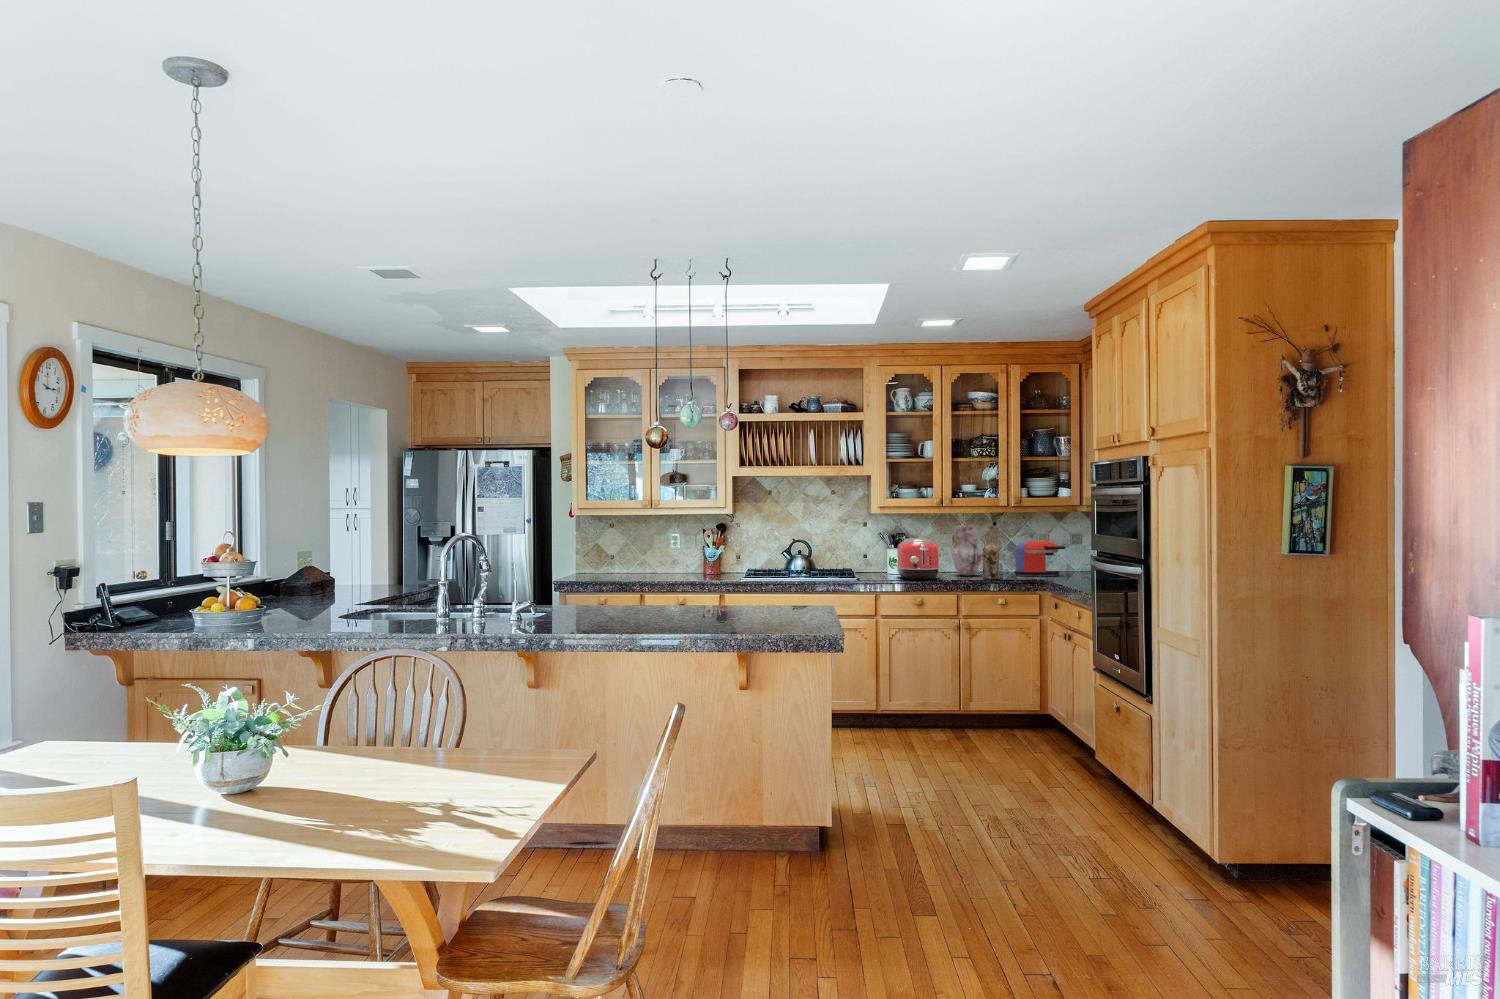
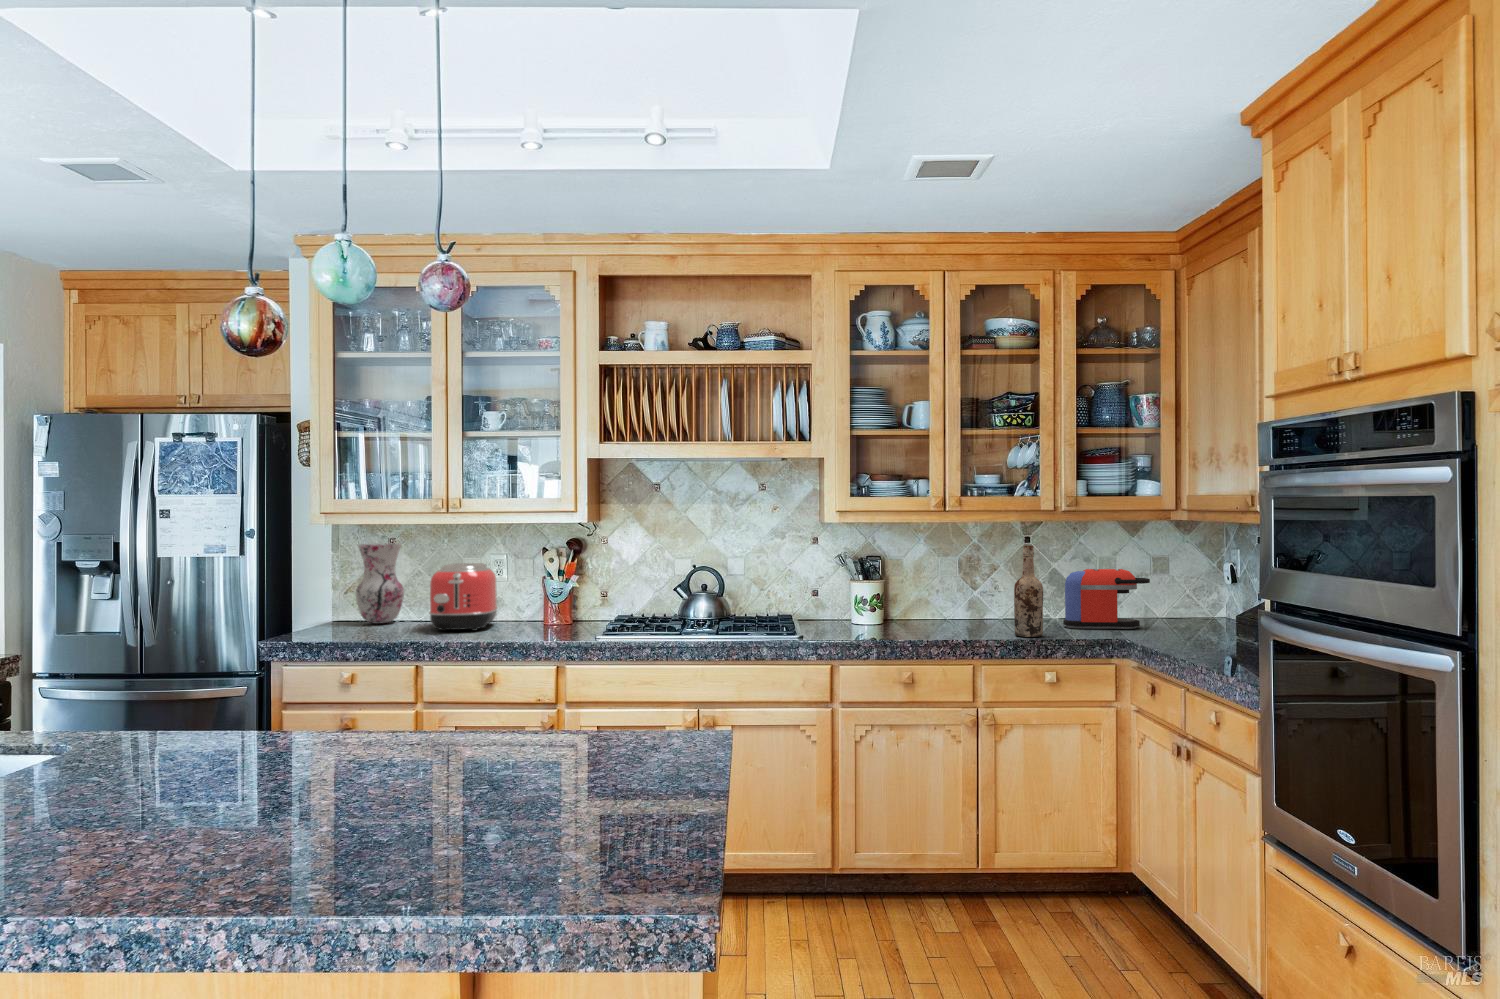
vase: present [952,525,982,576] -> present [356,543,404,624]
toaster: present [897,538,939,580] -> present [429,563,498,631]

